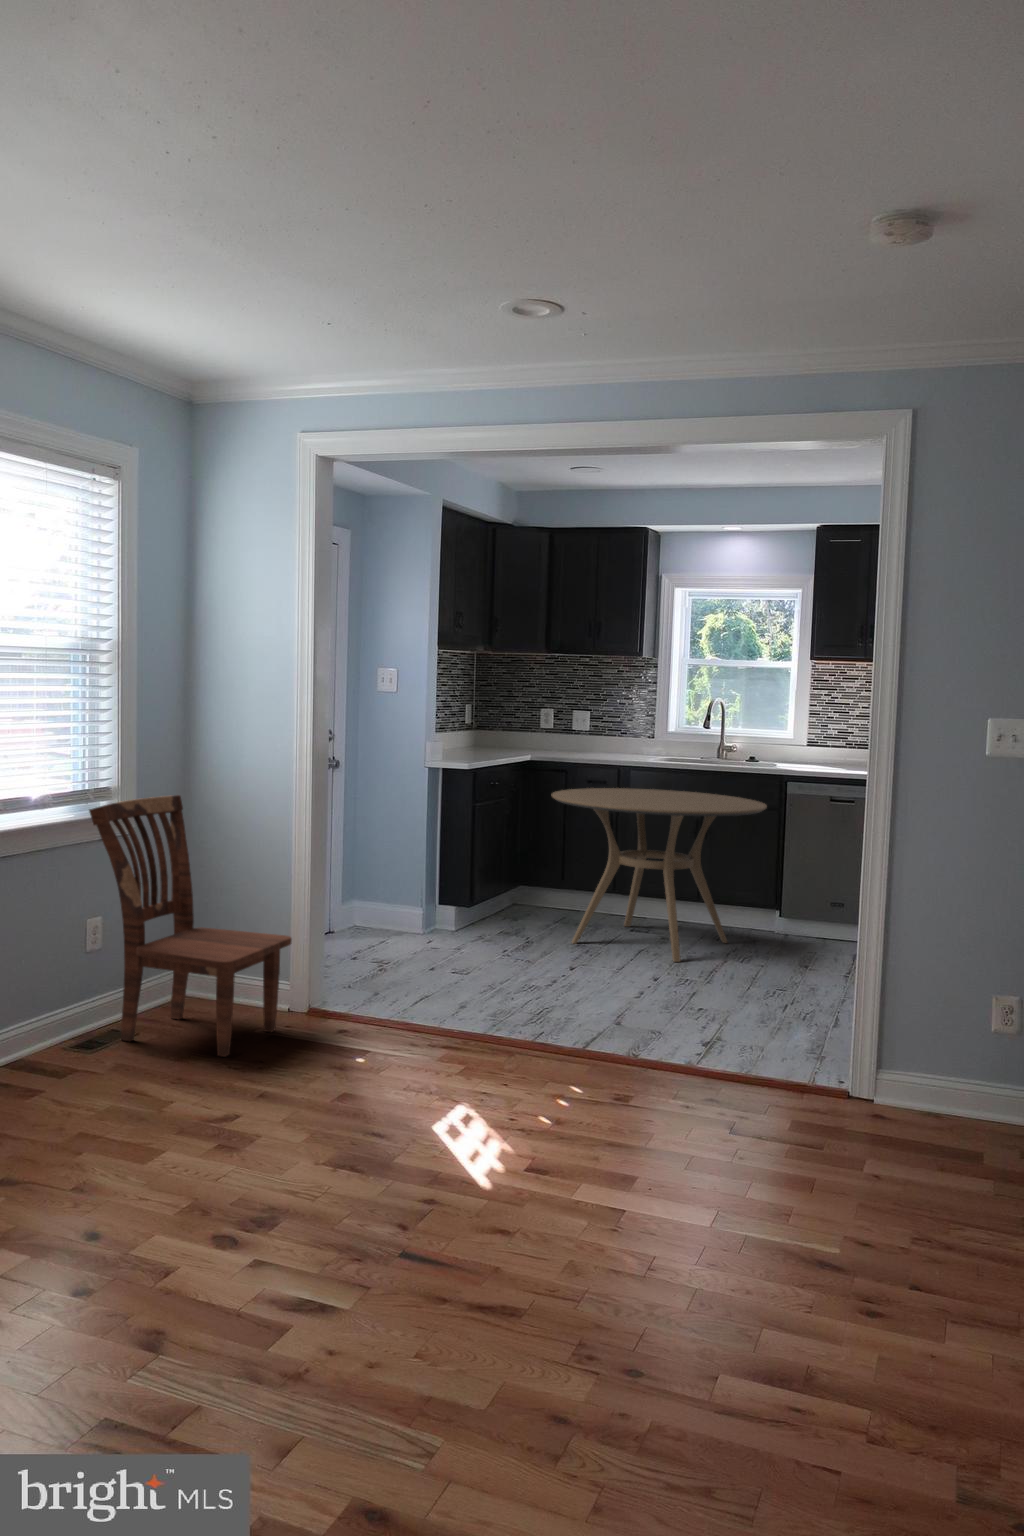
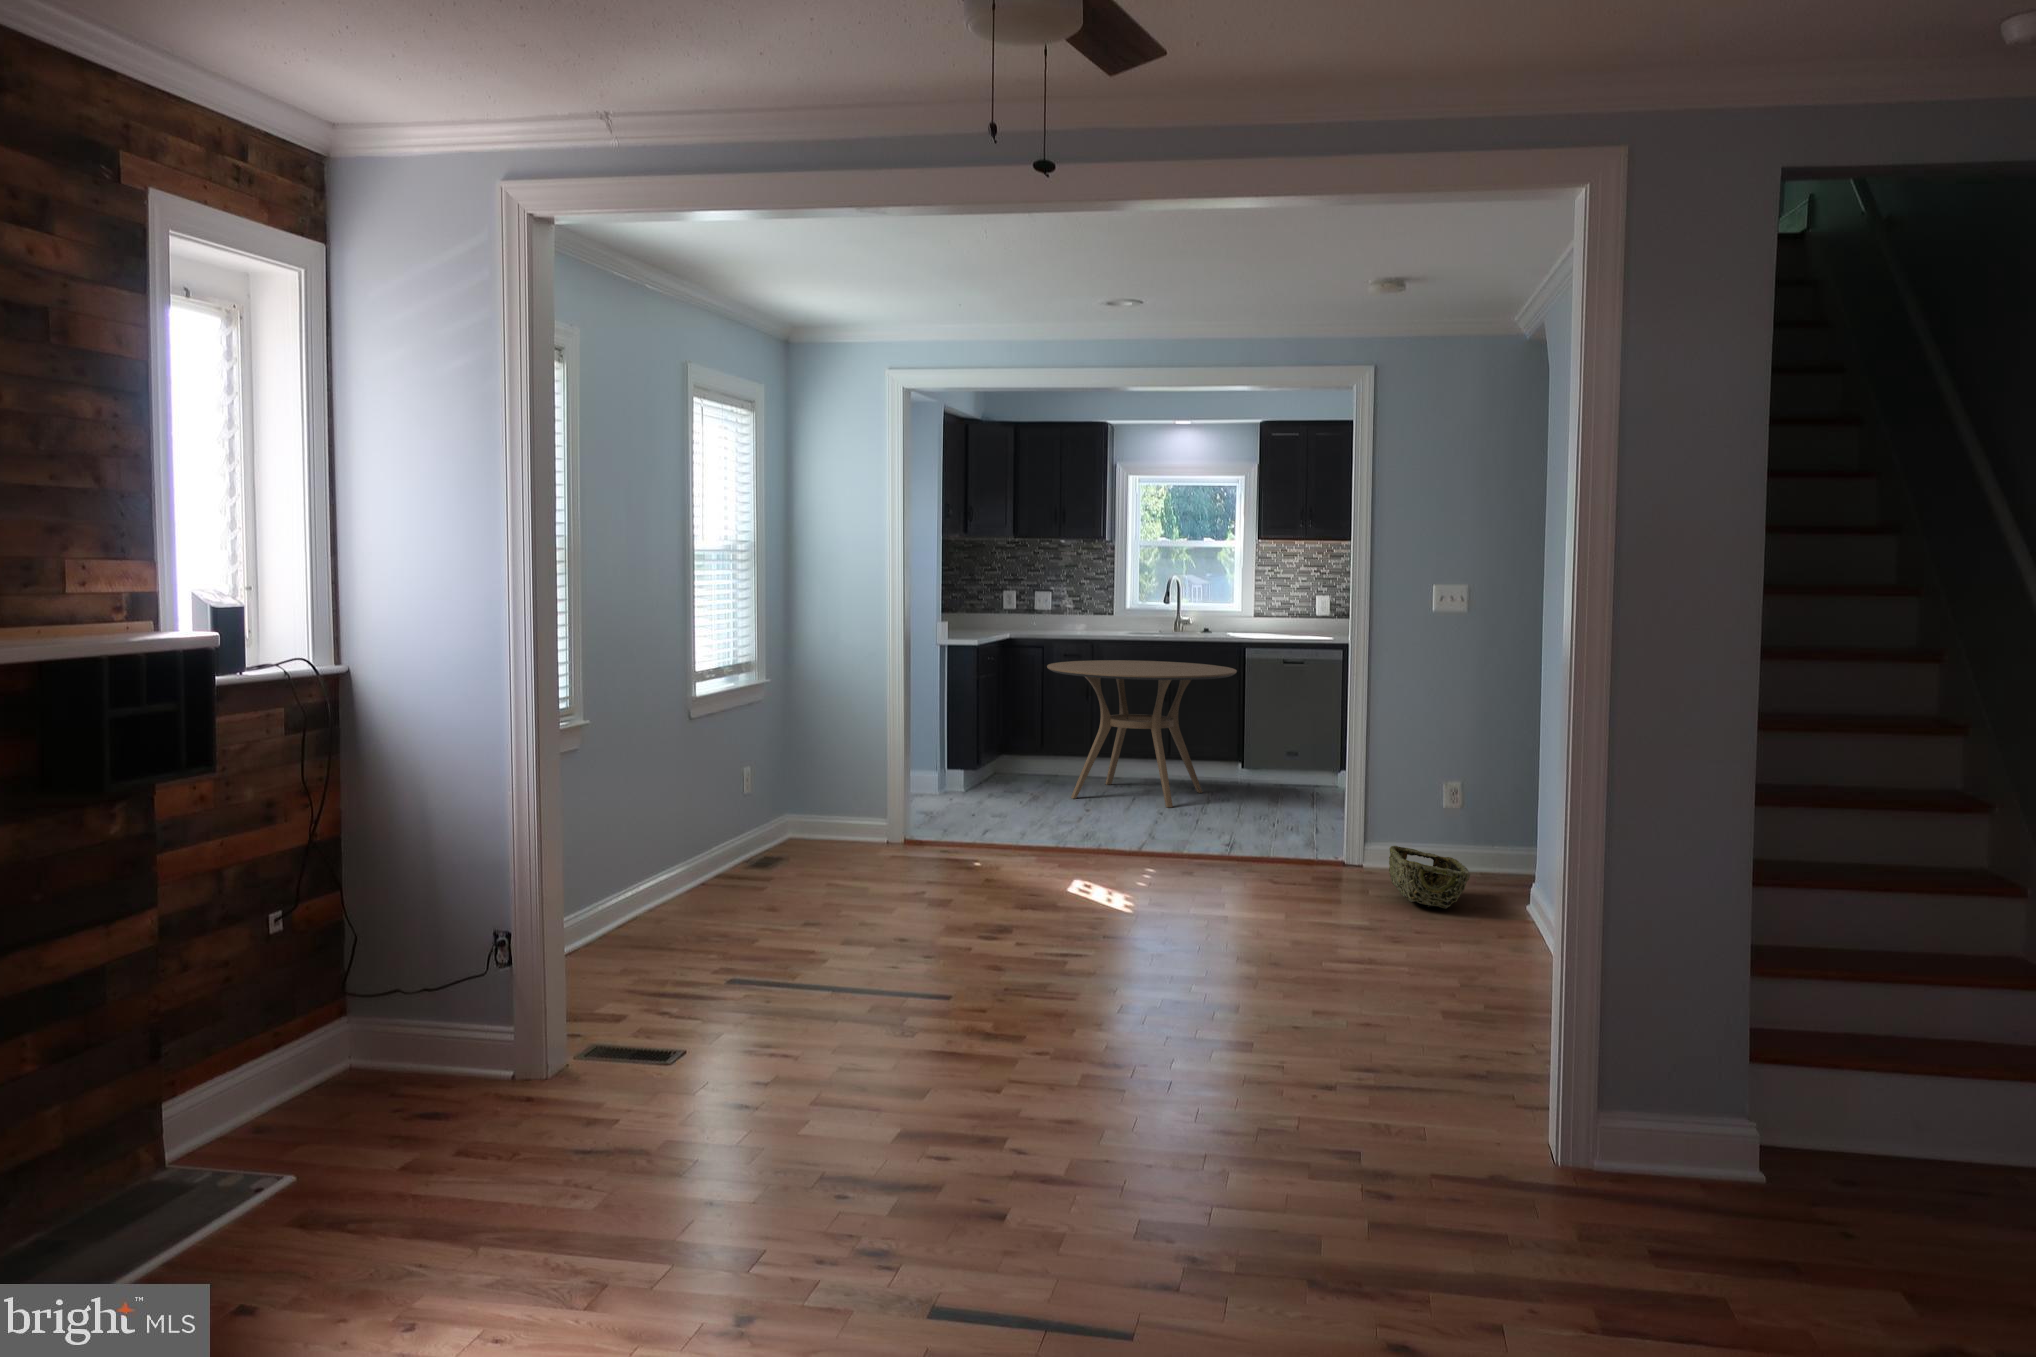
dining chair: present [89,795,292,1057] -> none [748,674,900,883]
woven basket: none [890,1057,996,1159] -> present [1389,846,1470,909]

